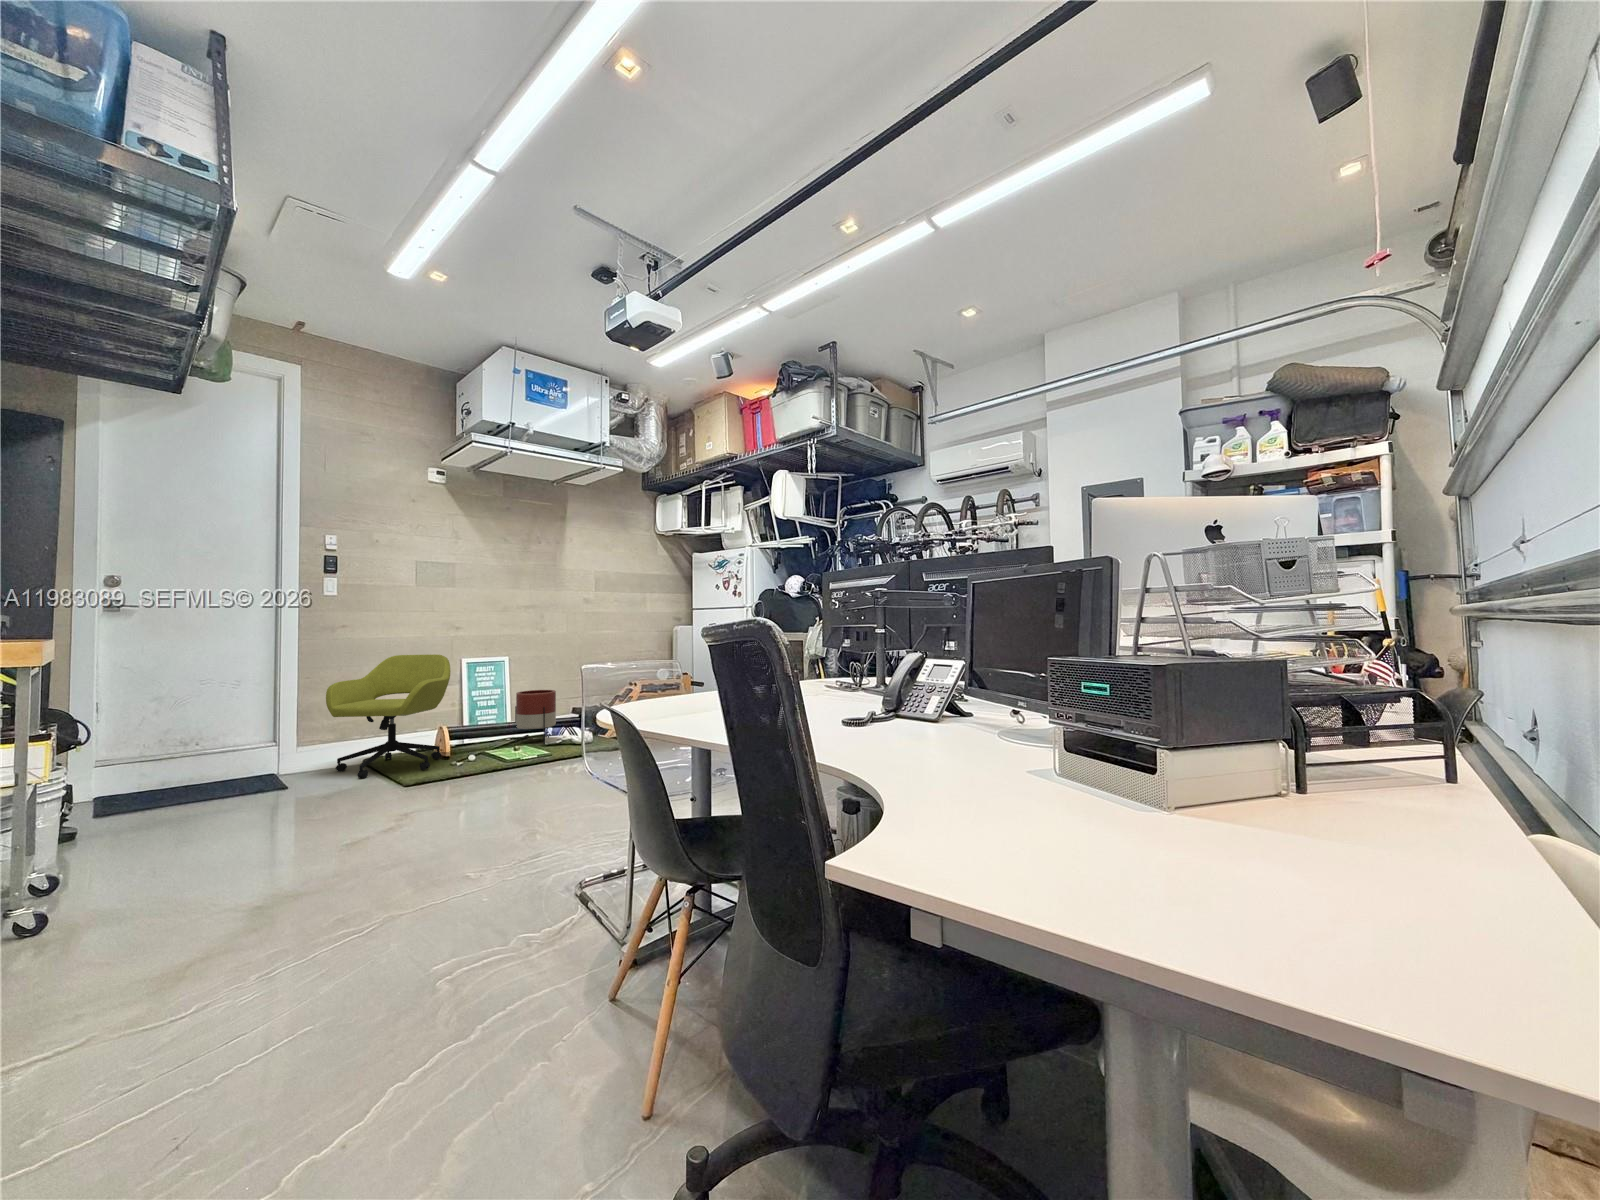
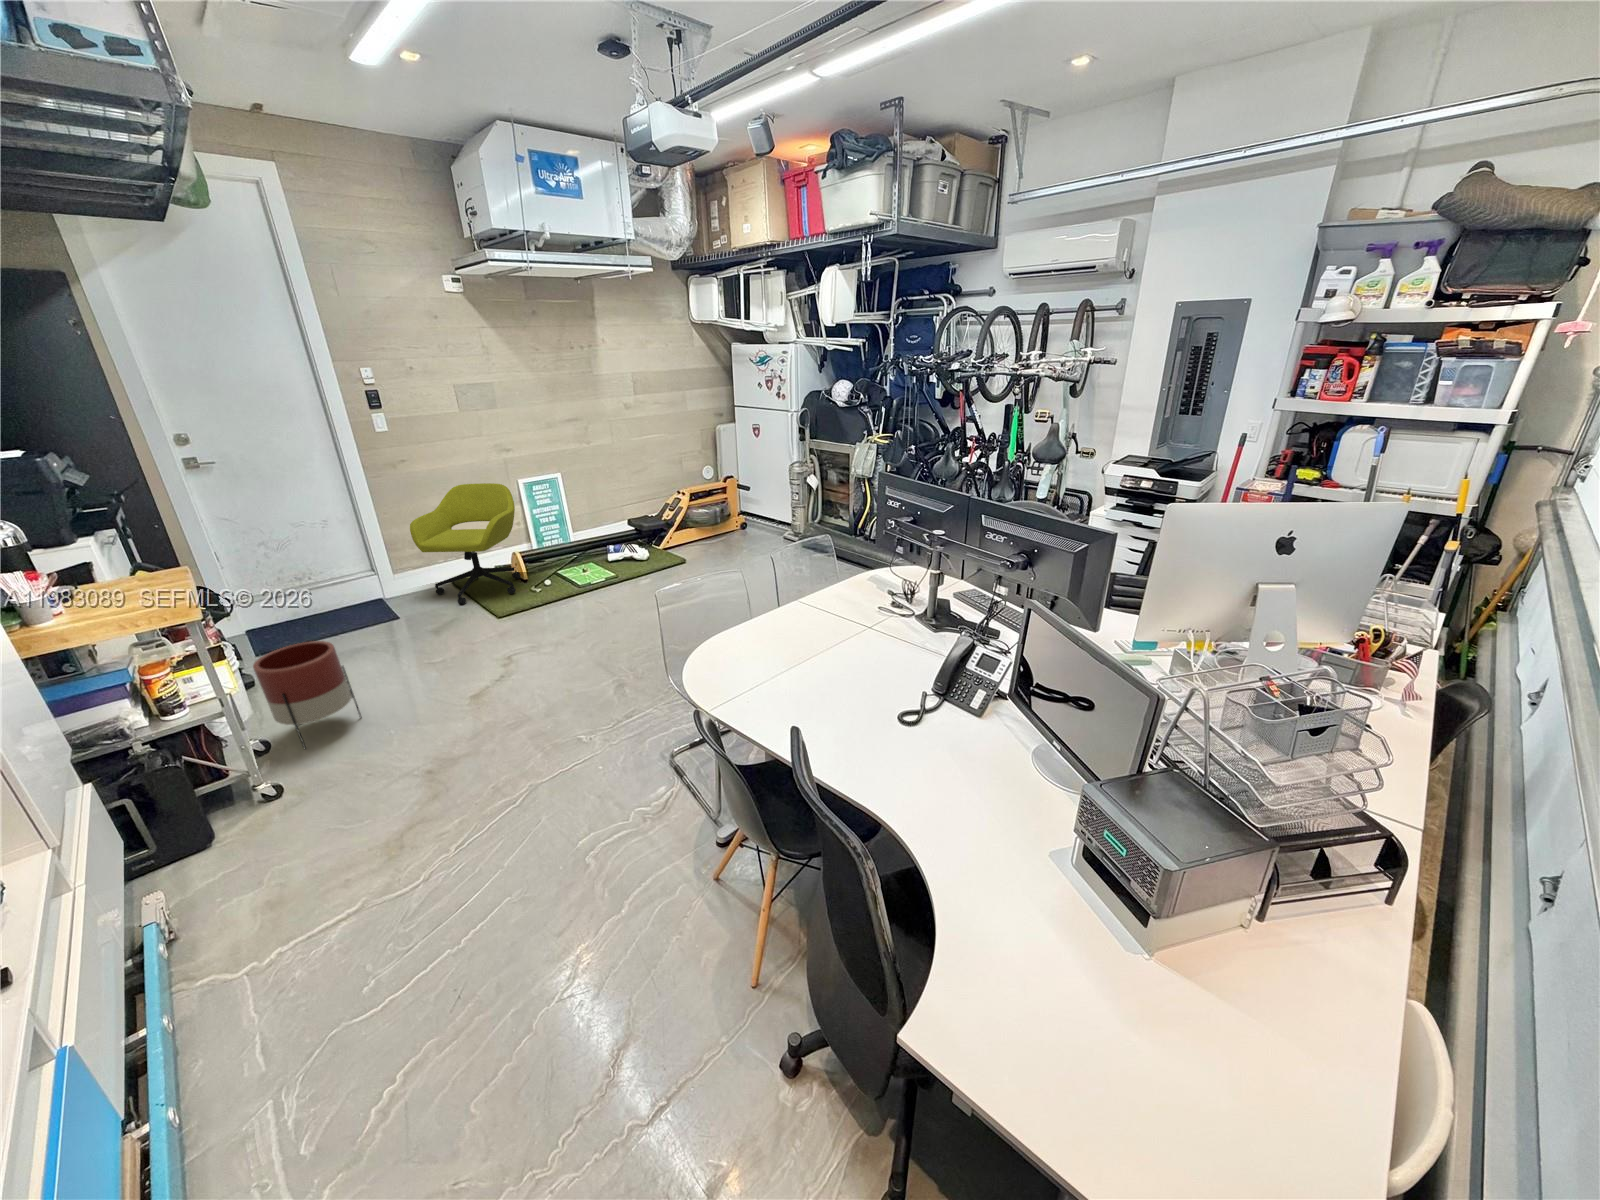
planter: present [515,690,556,744] -> present [253,641,361,749]

